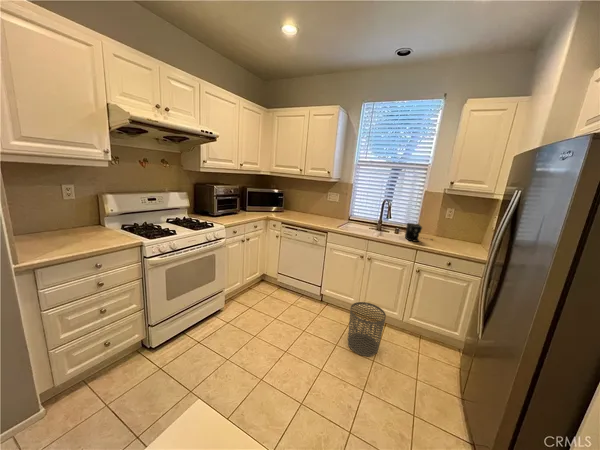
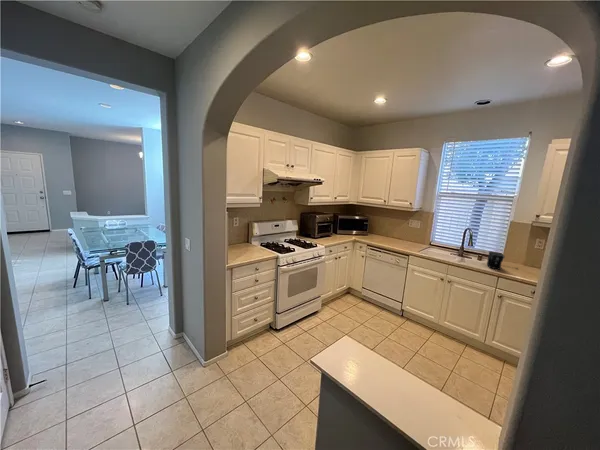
waste bin: present [348,302,386,356] -> none [427,318,464,366]

